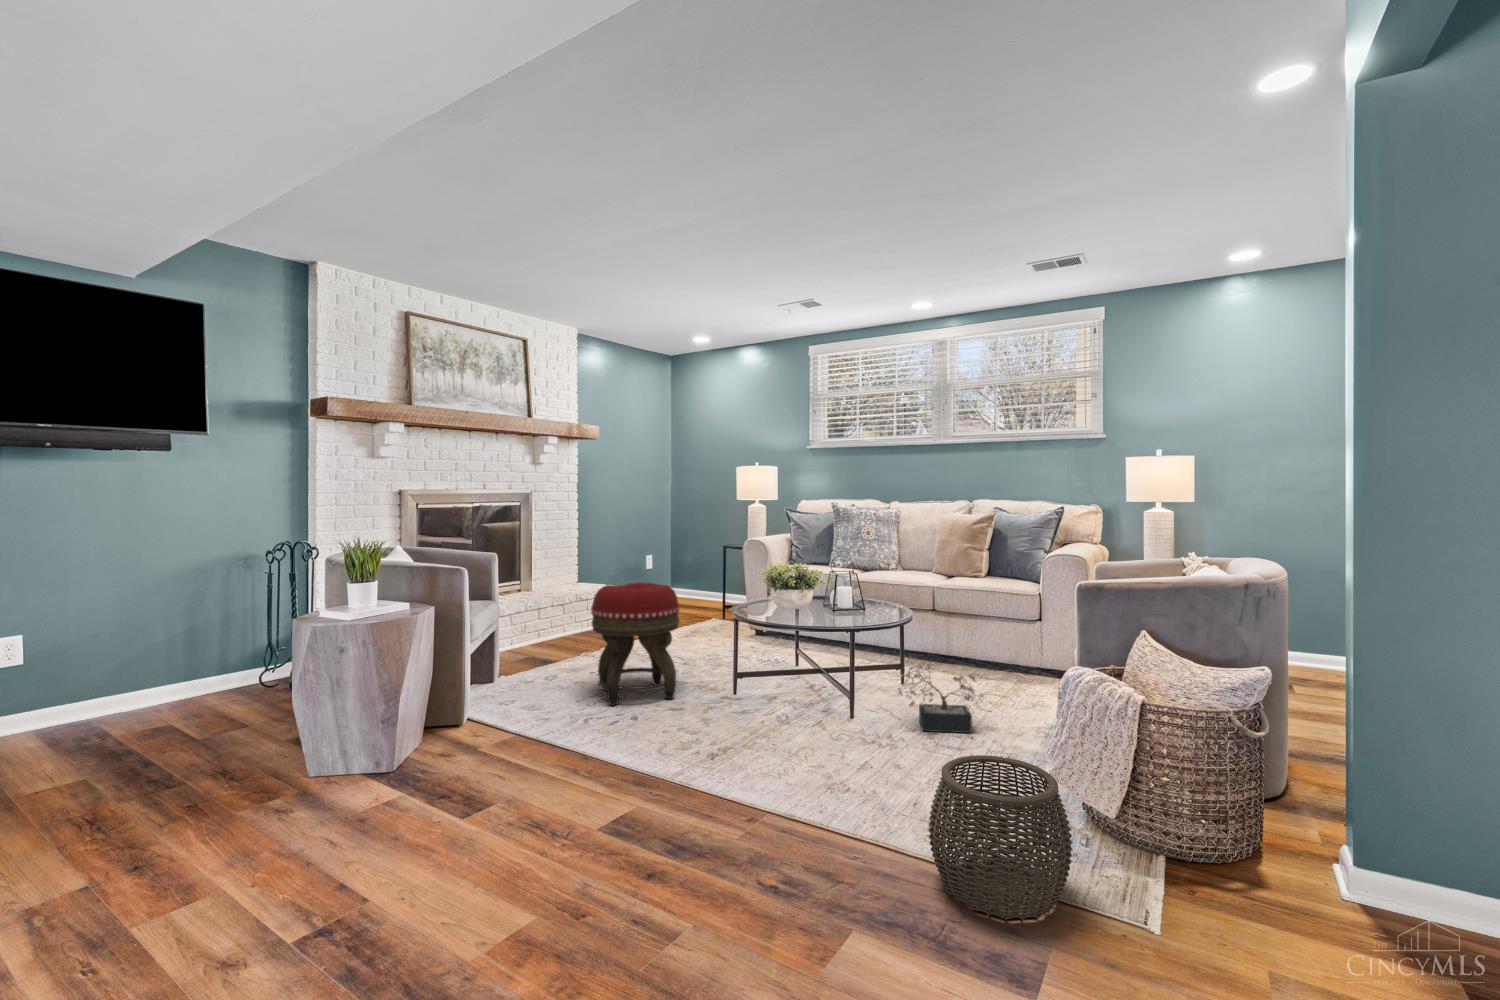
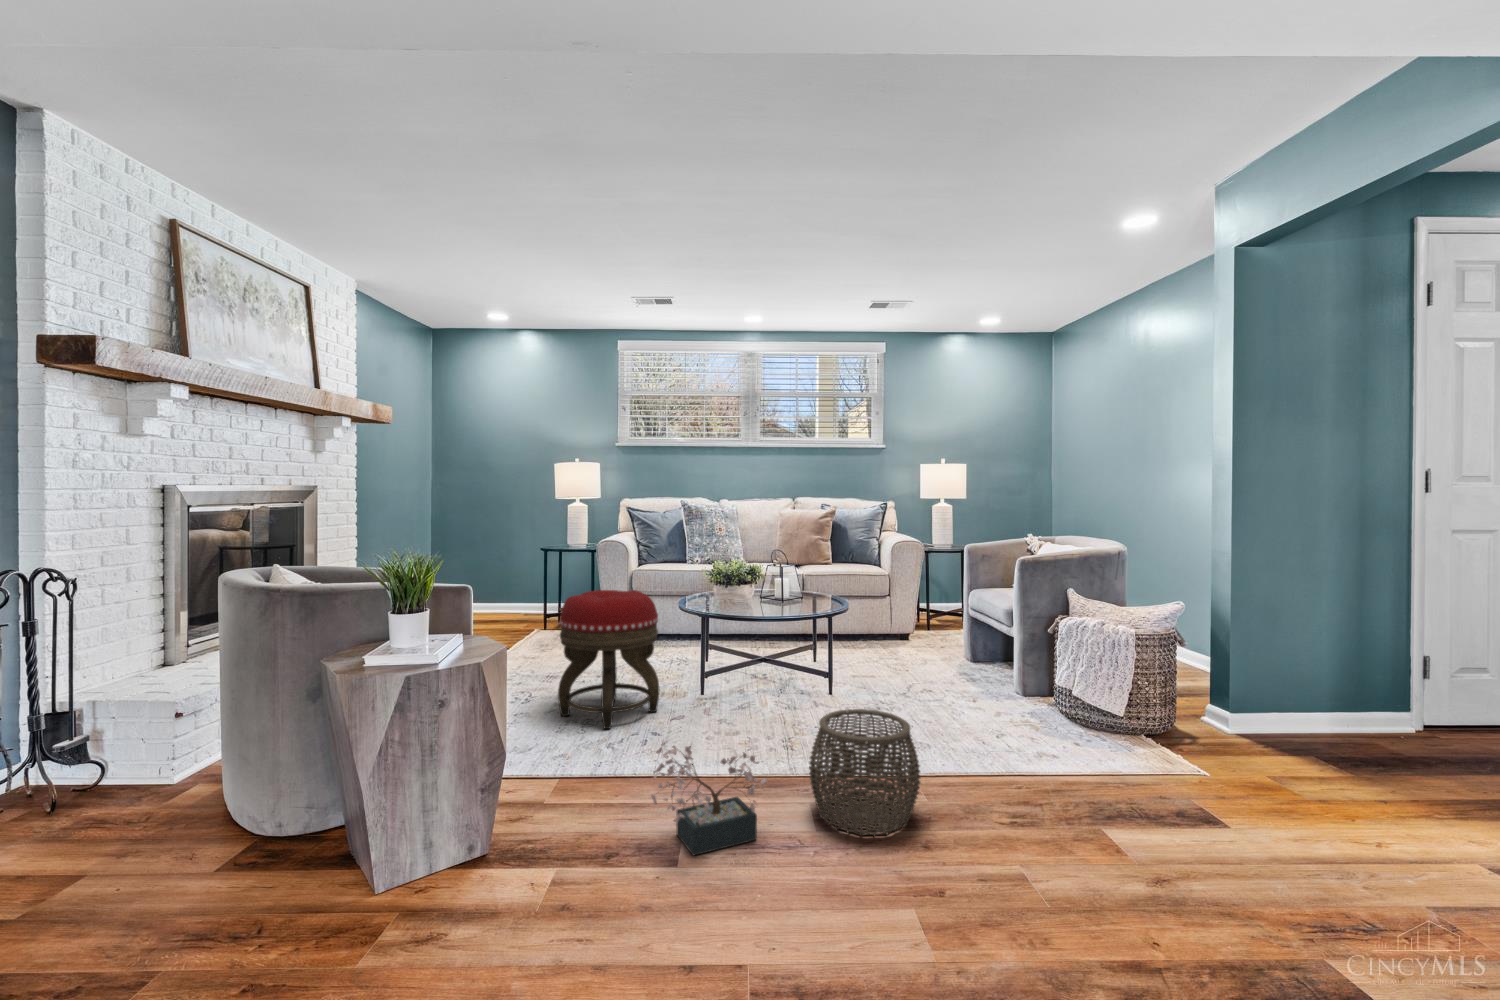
decorative plant: present [899,658,984,733] -> present [651,743,767,855]
woven basket: present [928,755,1072,920] -> present [809,709,921,836]

